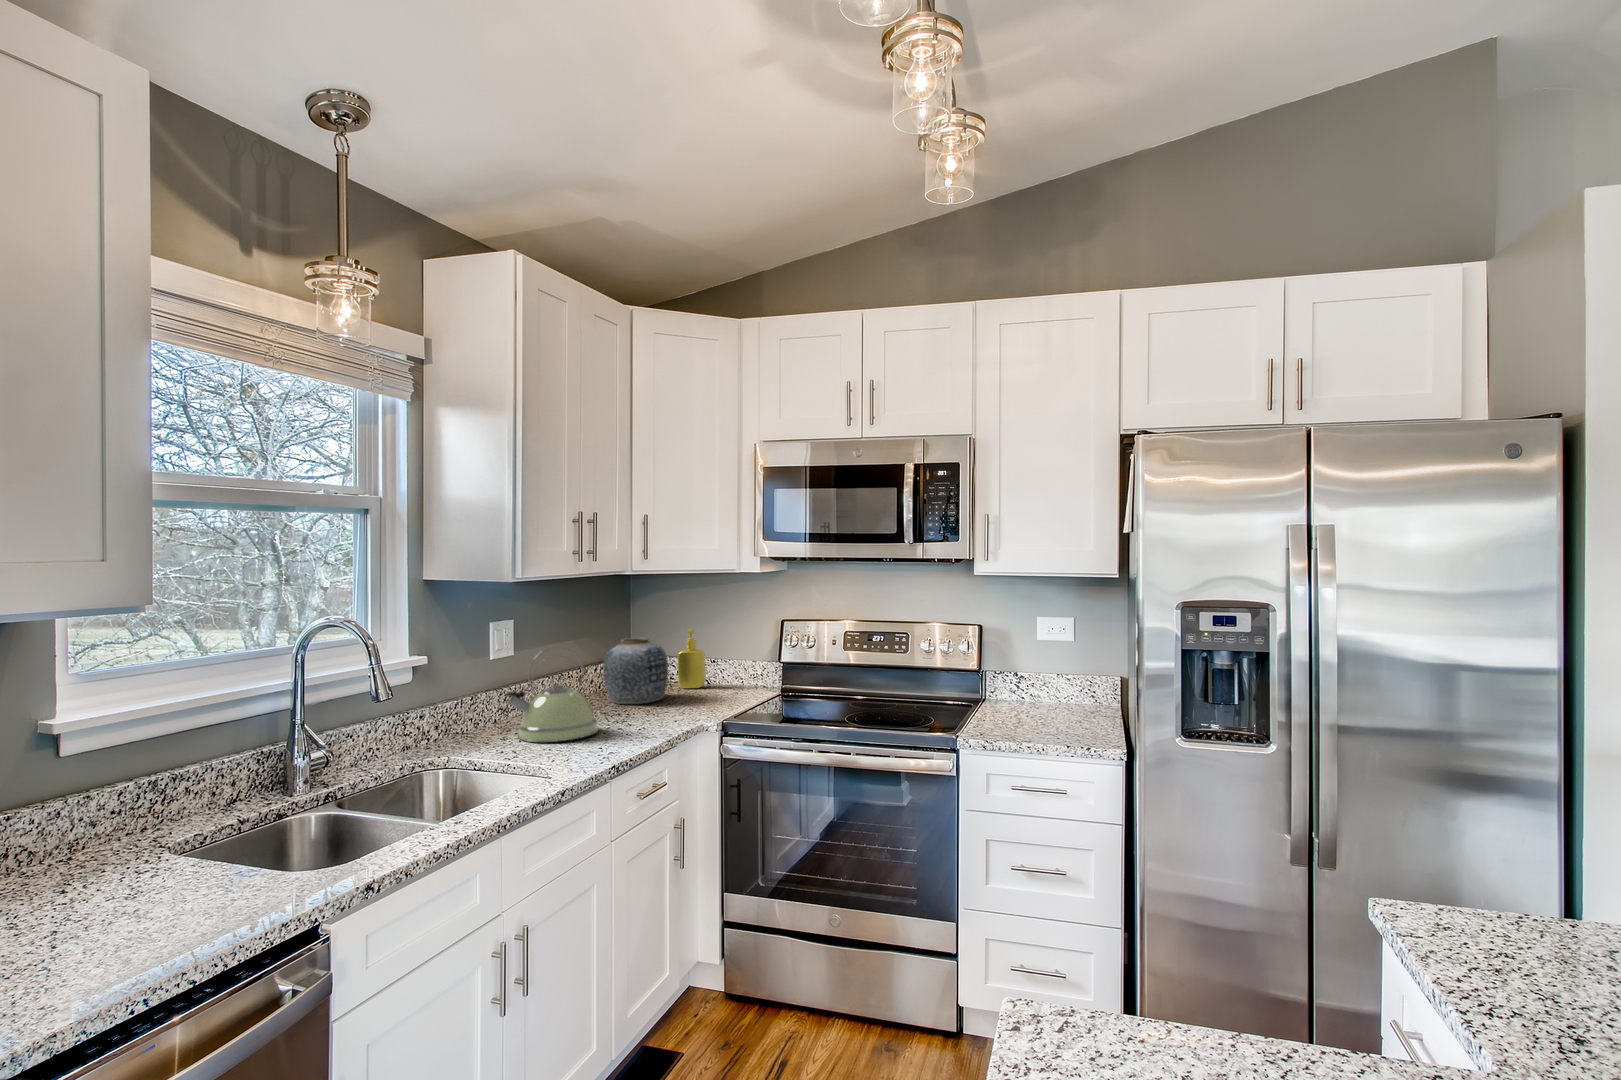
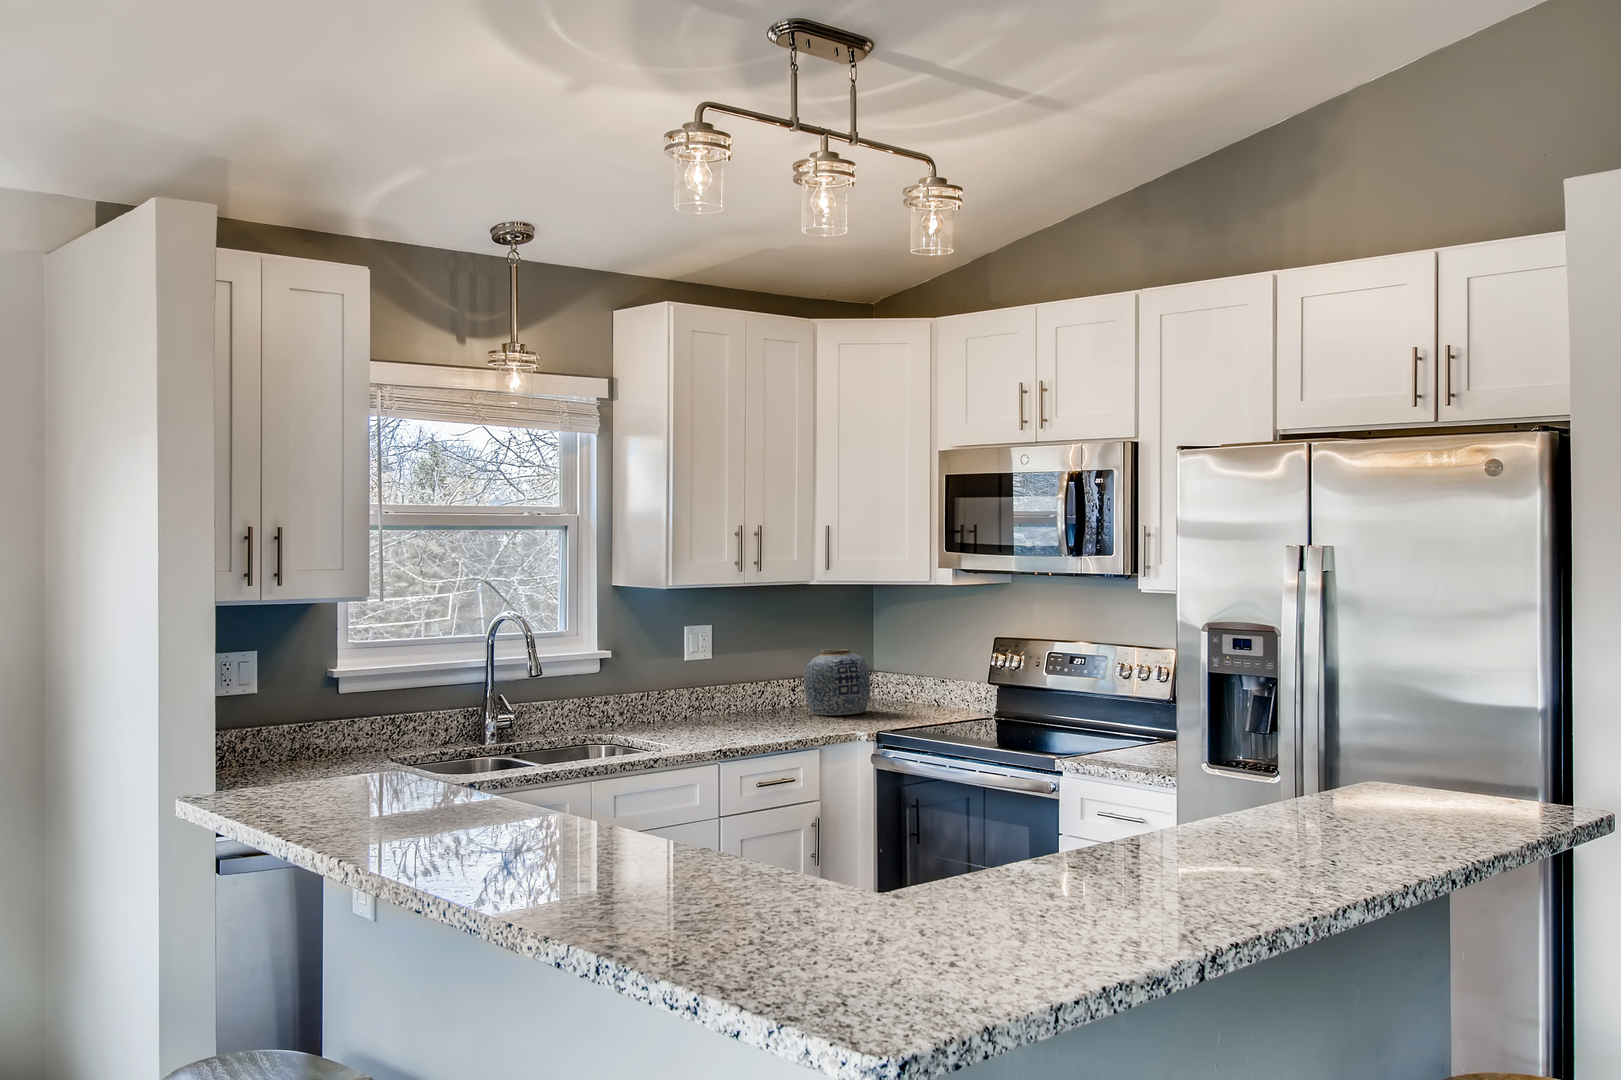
soap dispenser: present [678,628,706,688] -> none [900,643,932,708]
kettle: present [505,646,598,742] -> none [670,648,752,733]

